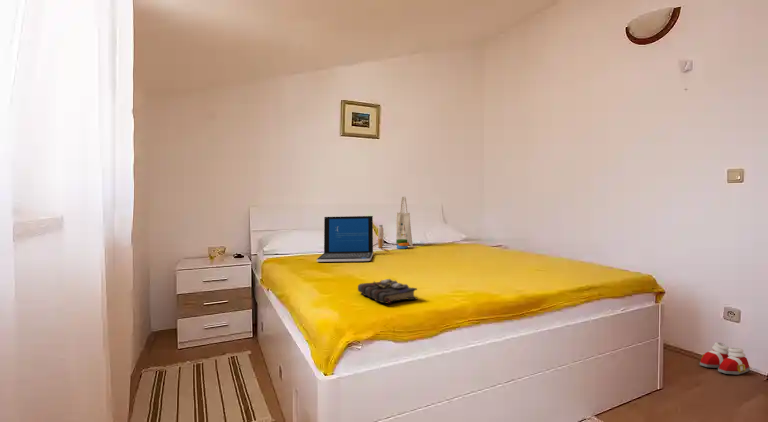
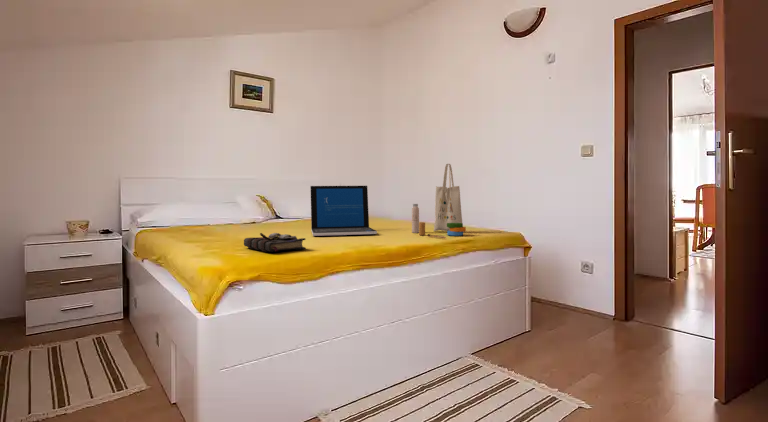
tote bag: present [378,197,413,251] -> present [412,164,466,238]
laptop: present [317,216,373,262] -> present [310,186,377,236]
slippers: present [700,342,750,375] -> none [559,295,596,319]

